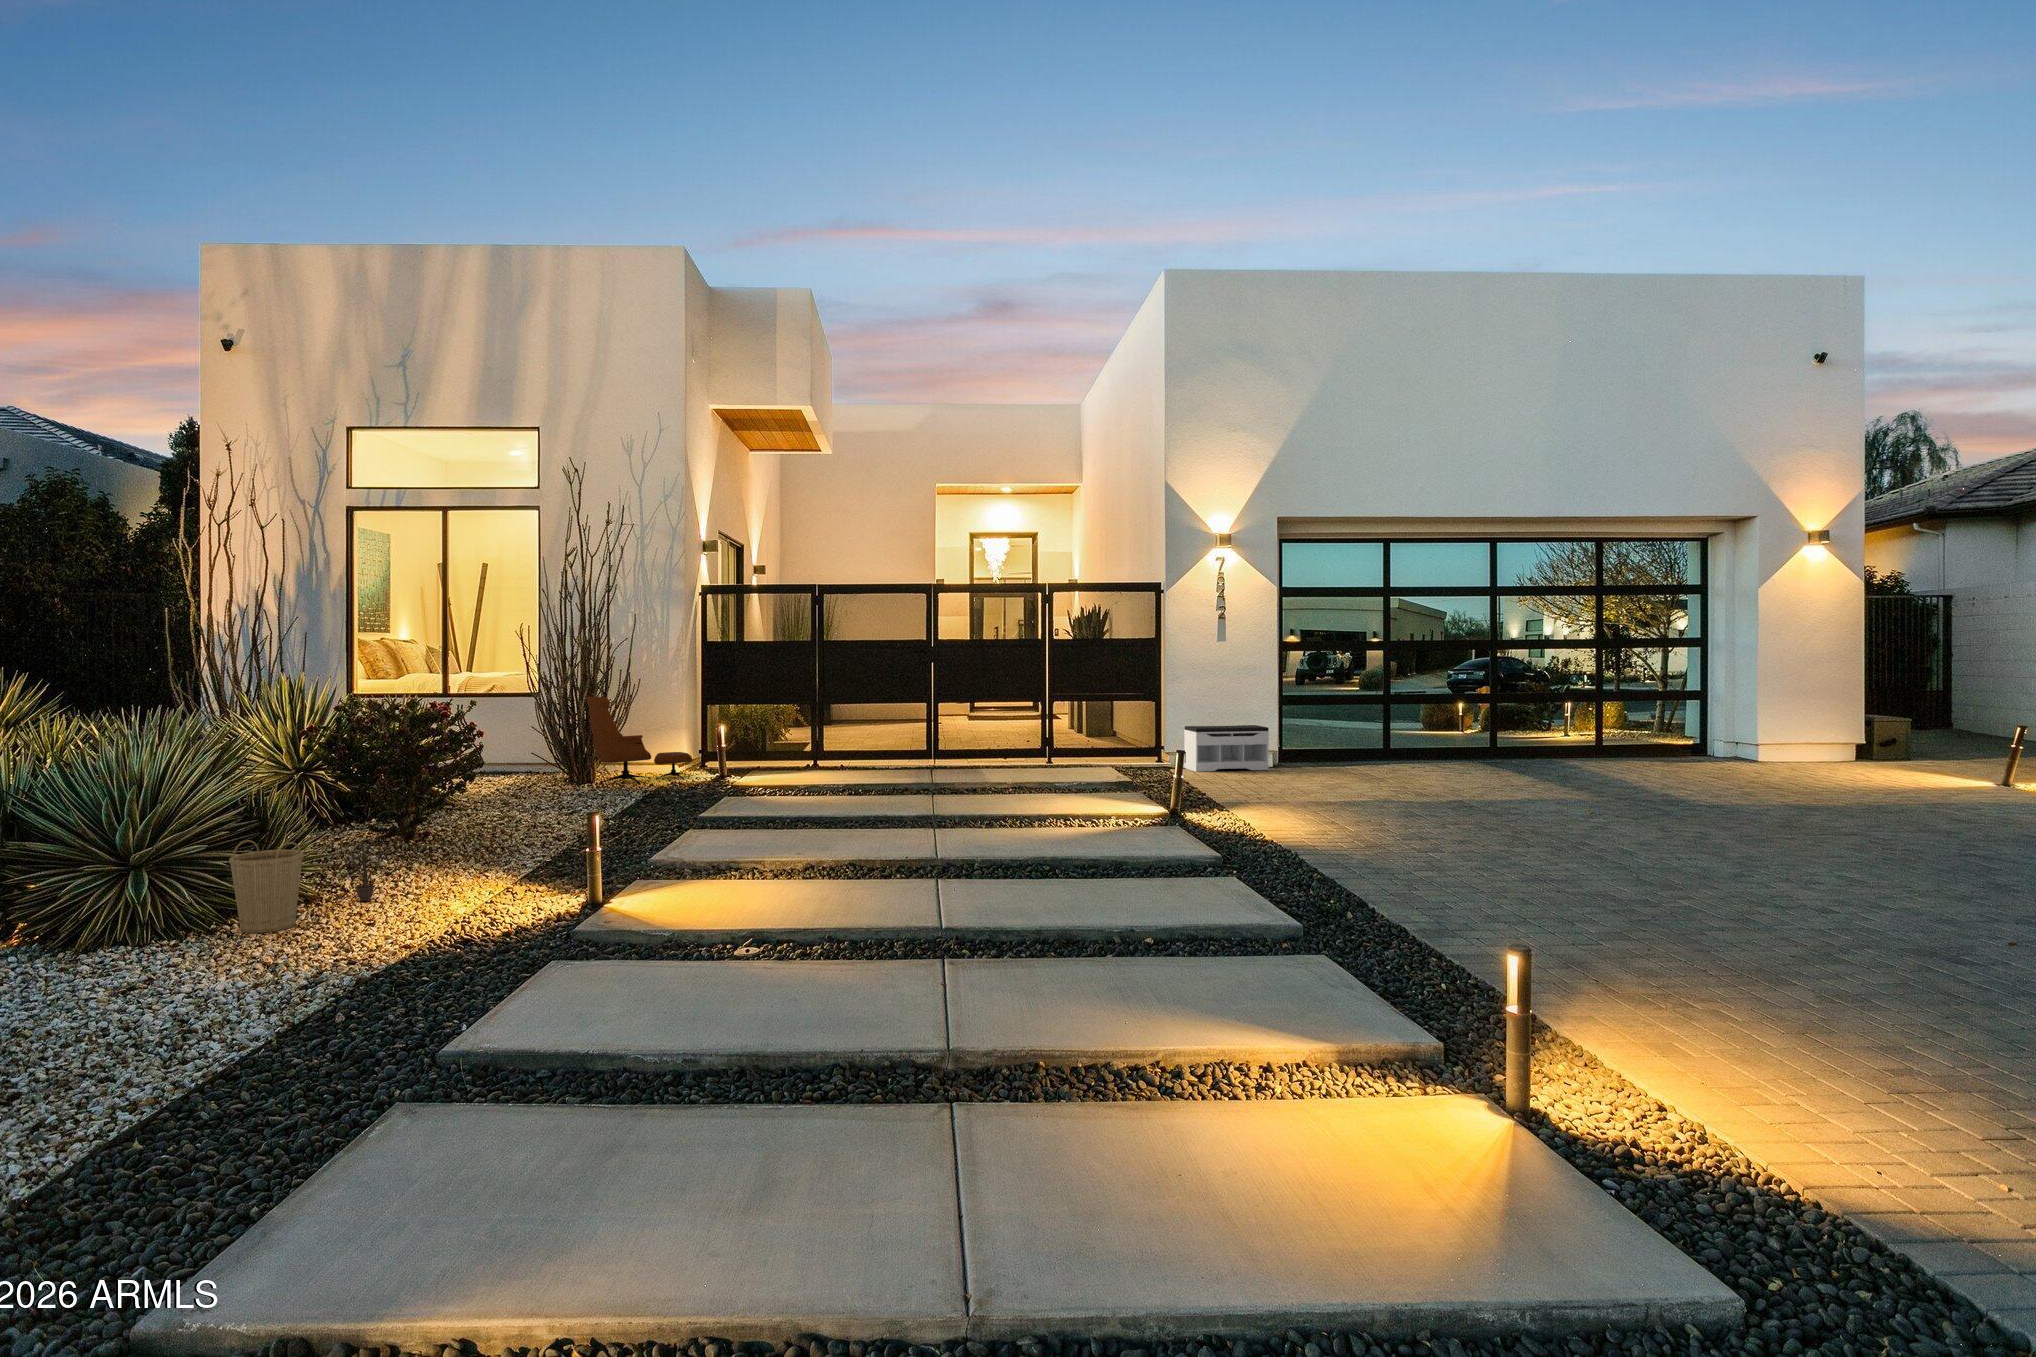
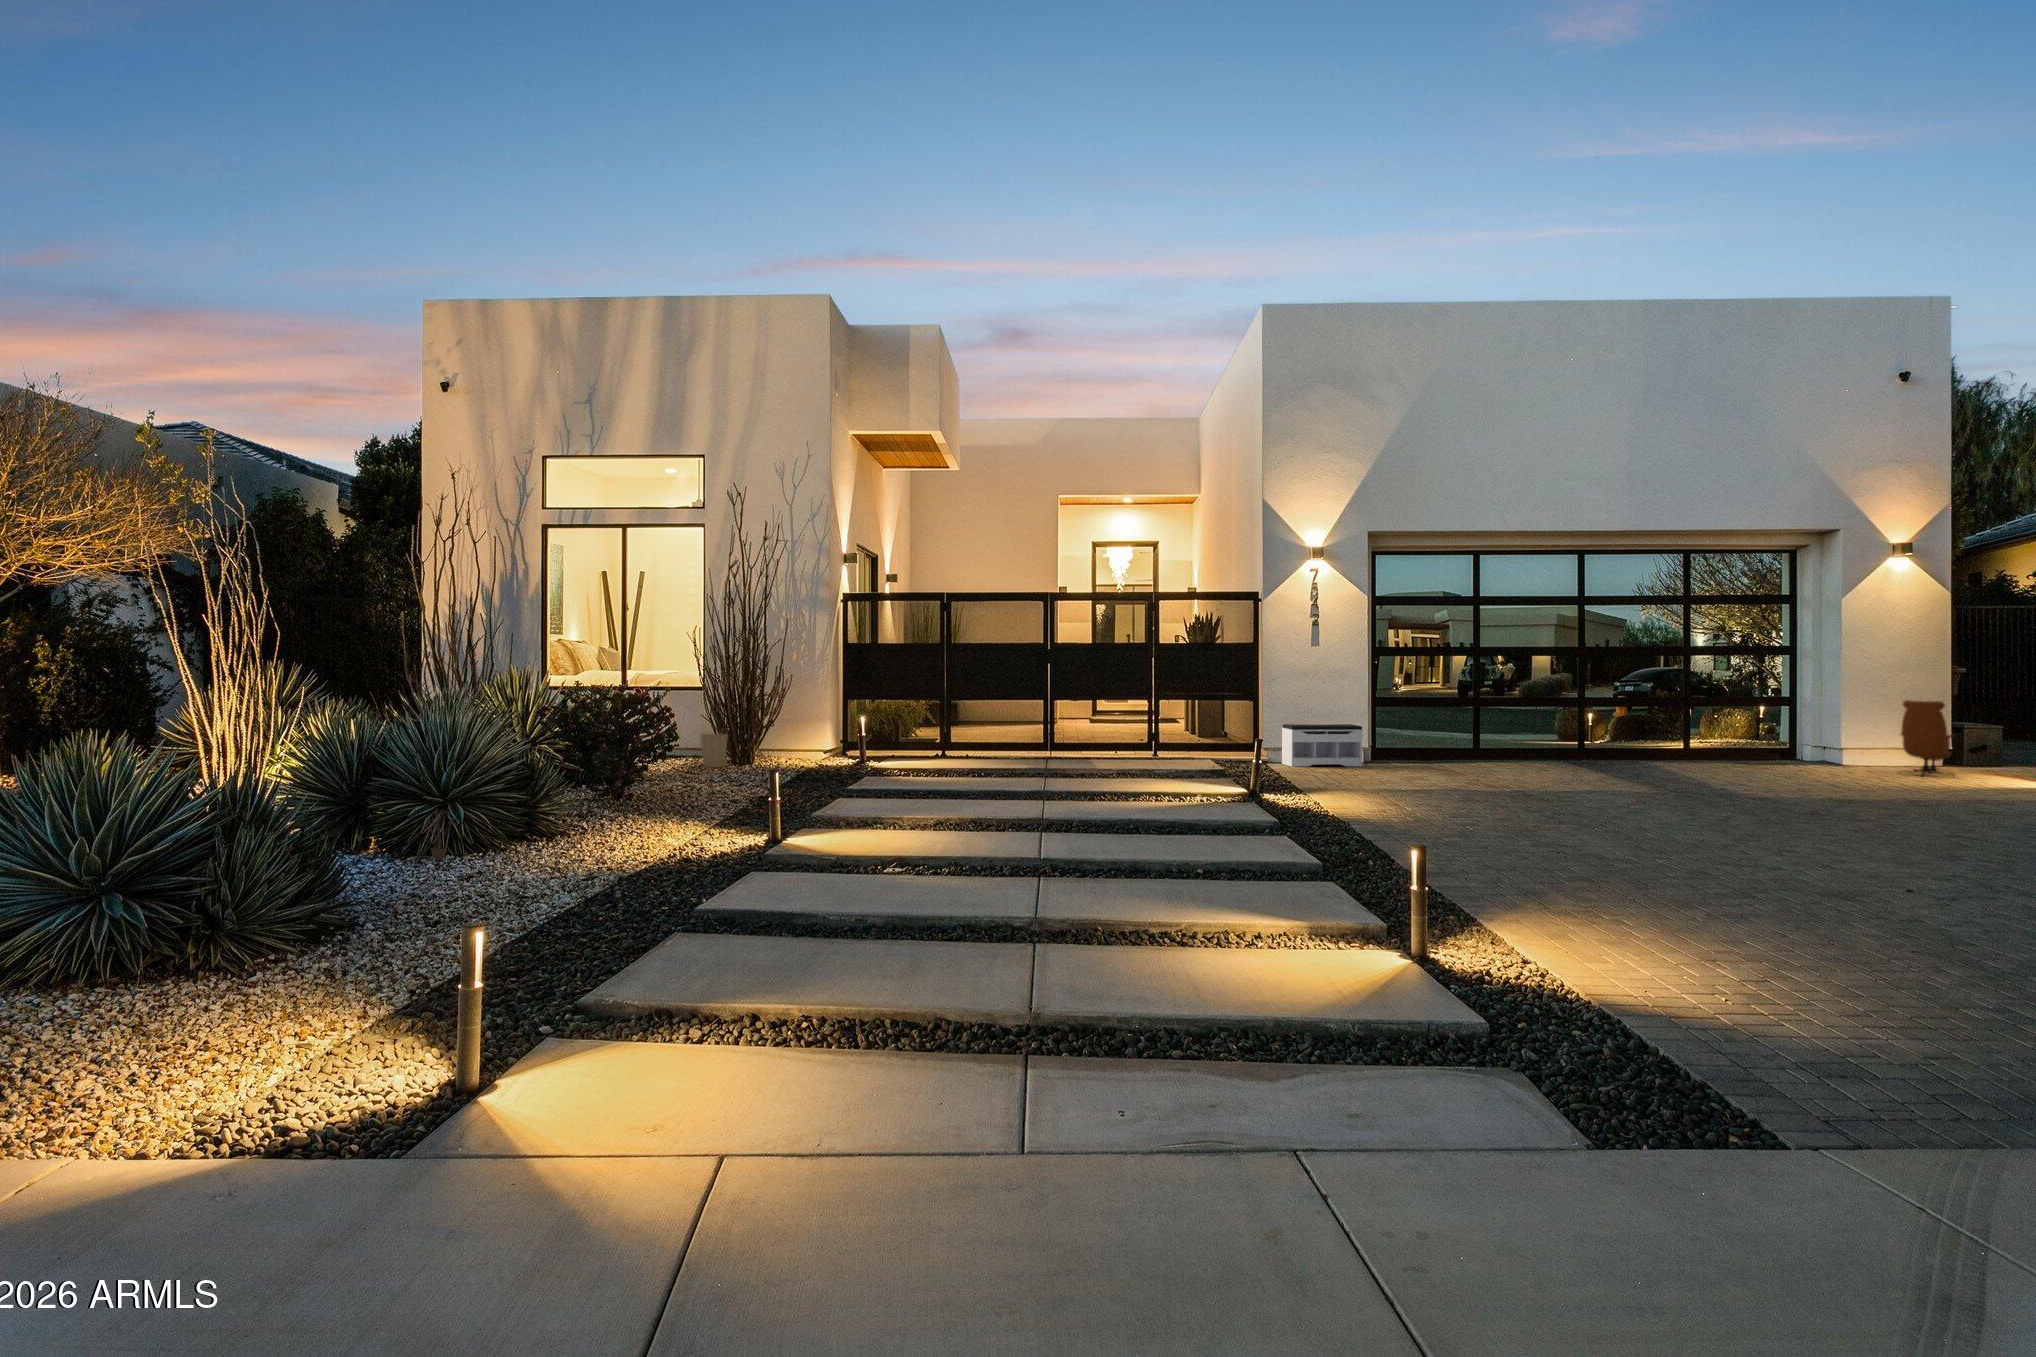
lounge chair: present [586,696,692,784] -> present [1901,700,1953,776]
basket: present [229,840,303,933] -> present [700,729,728,768]
decorative plant: present [337,841,386,901] -> present [417,808,456,861]

